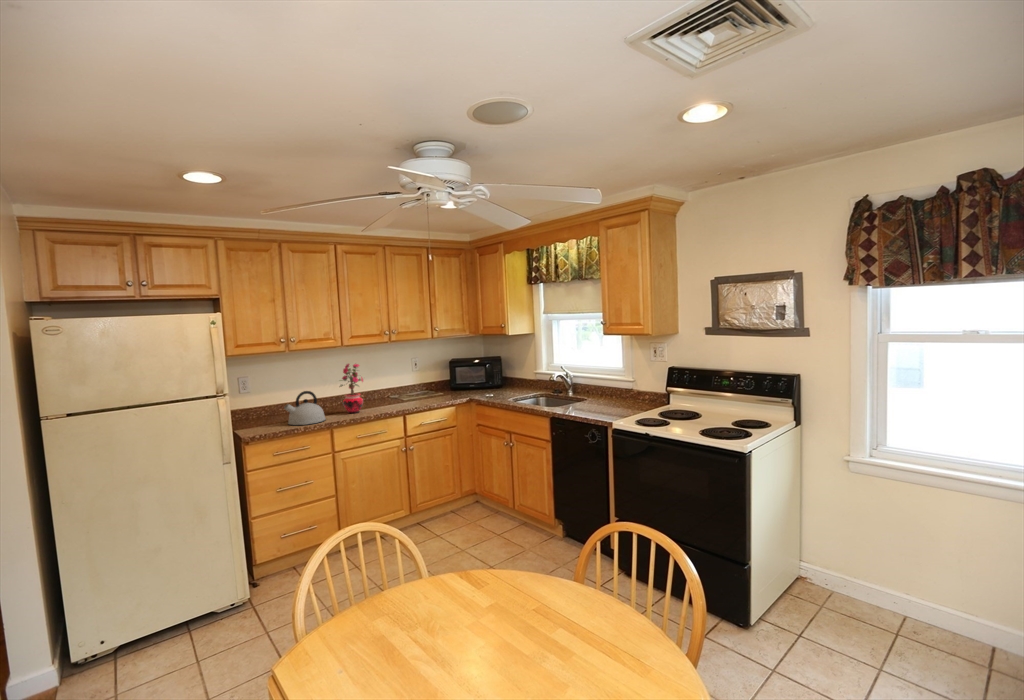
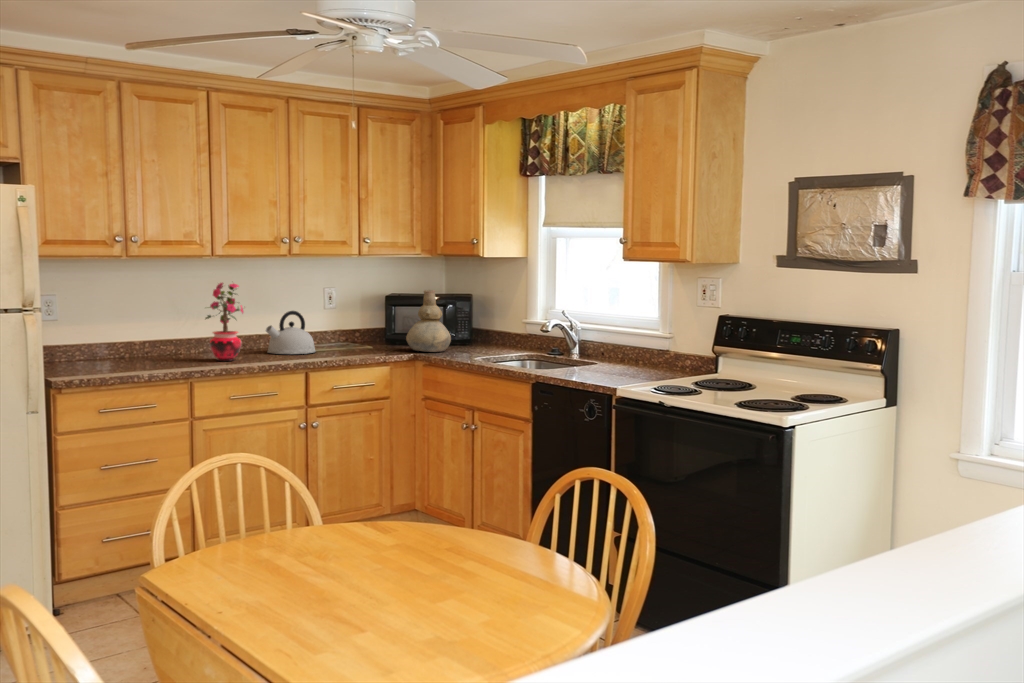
vase: none [464,357,492,395] -> present [406,290,451,352]
kettle: present [284,391,326,425] -> present [266,311,316,354]

